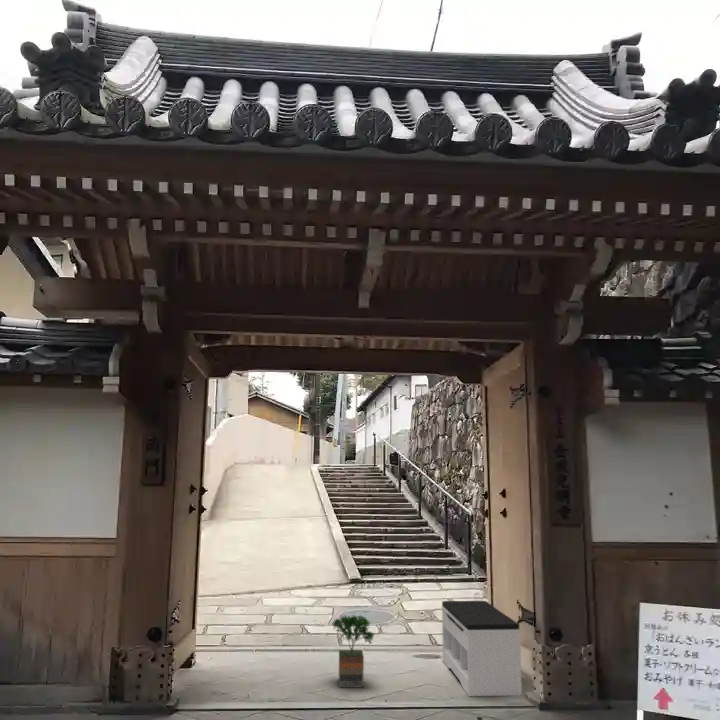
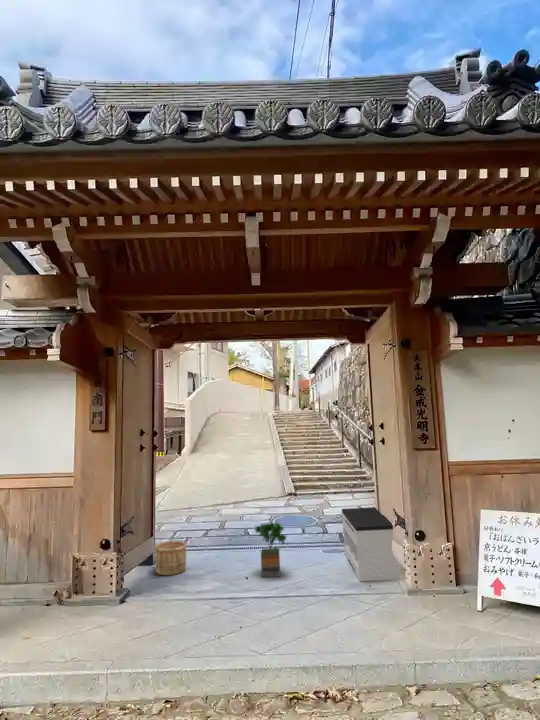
wooden bucket: none [193,635,237,681] -> present [155,541,187,575]

